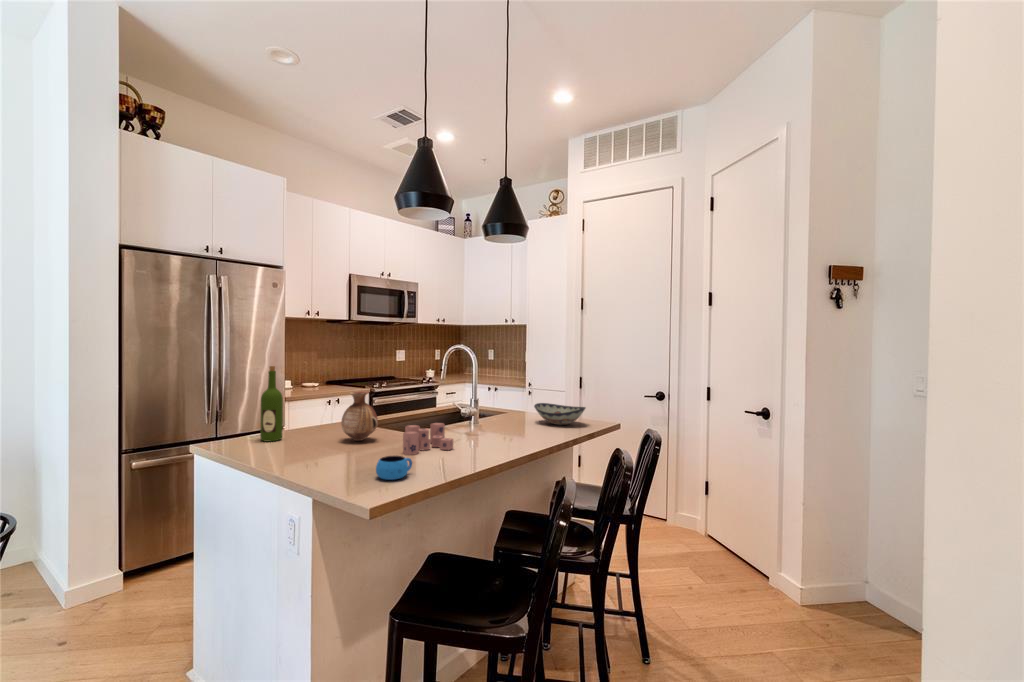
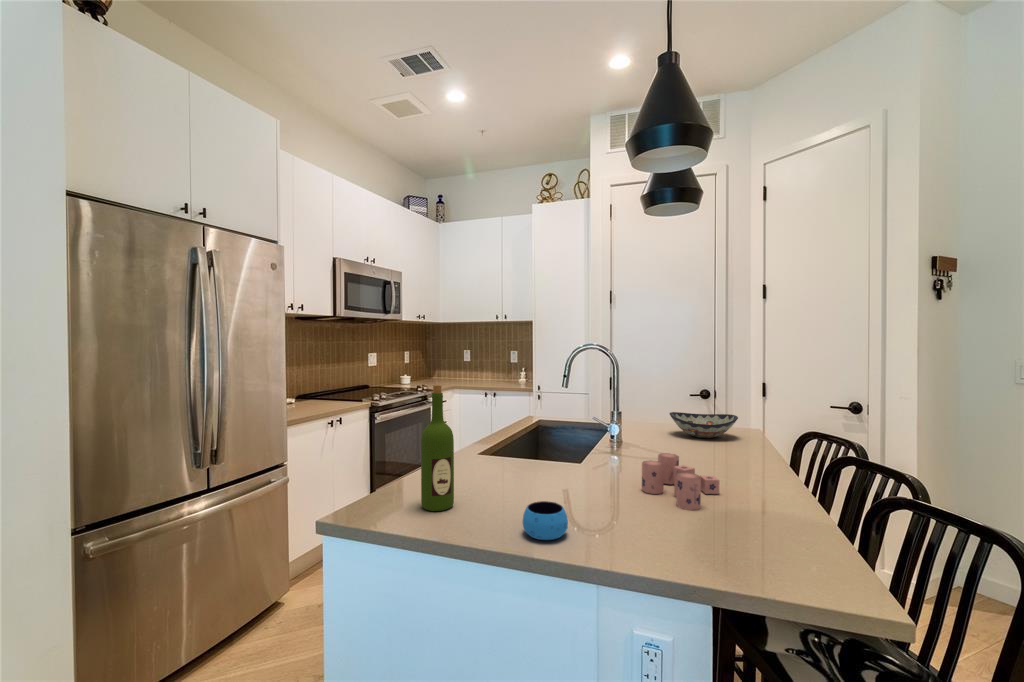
vase: present [341,391,378,441] -> none [533,416,596,492]
mug: present [376,456,412,480] -> present [523,501,568,540]

